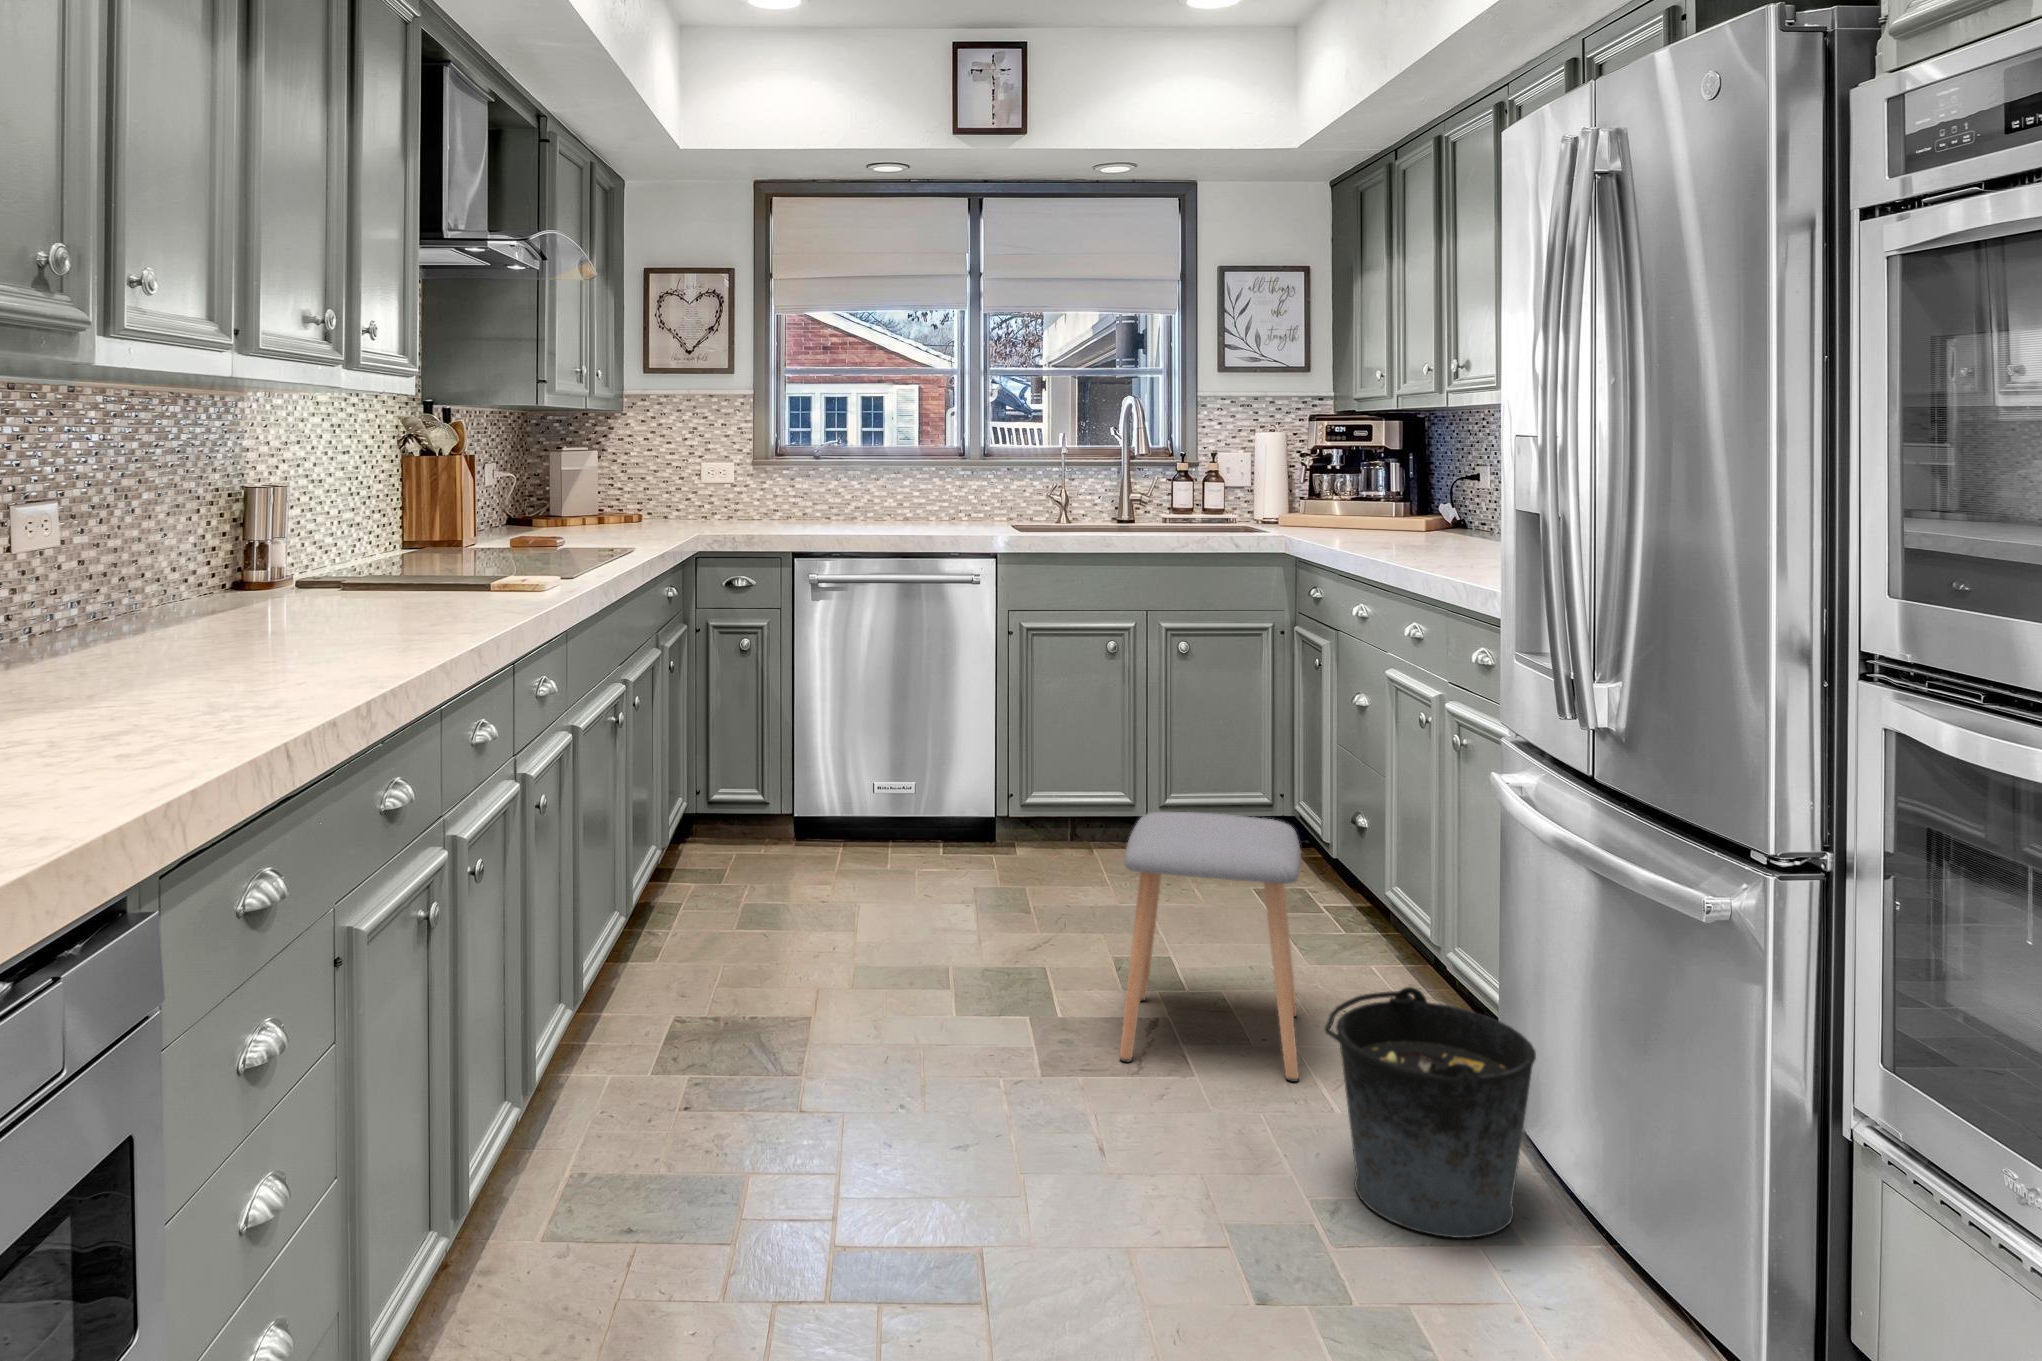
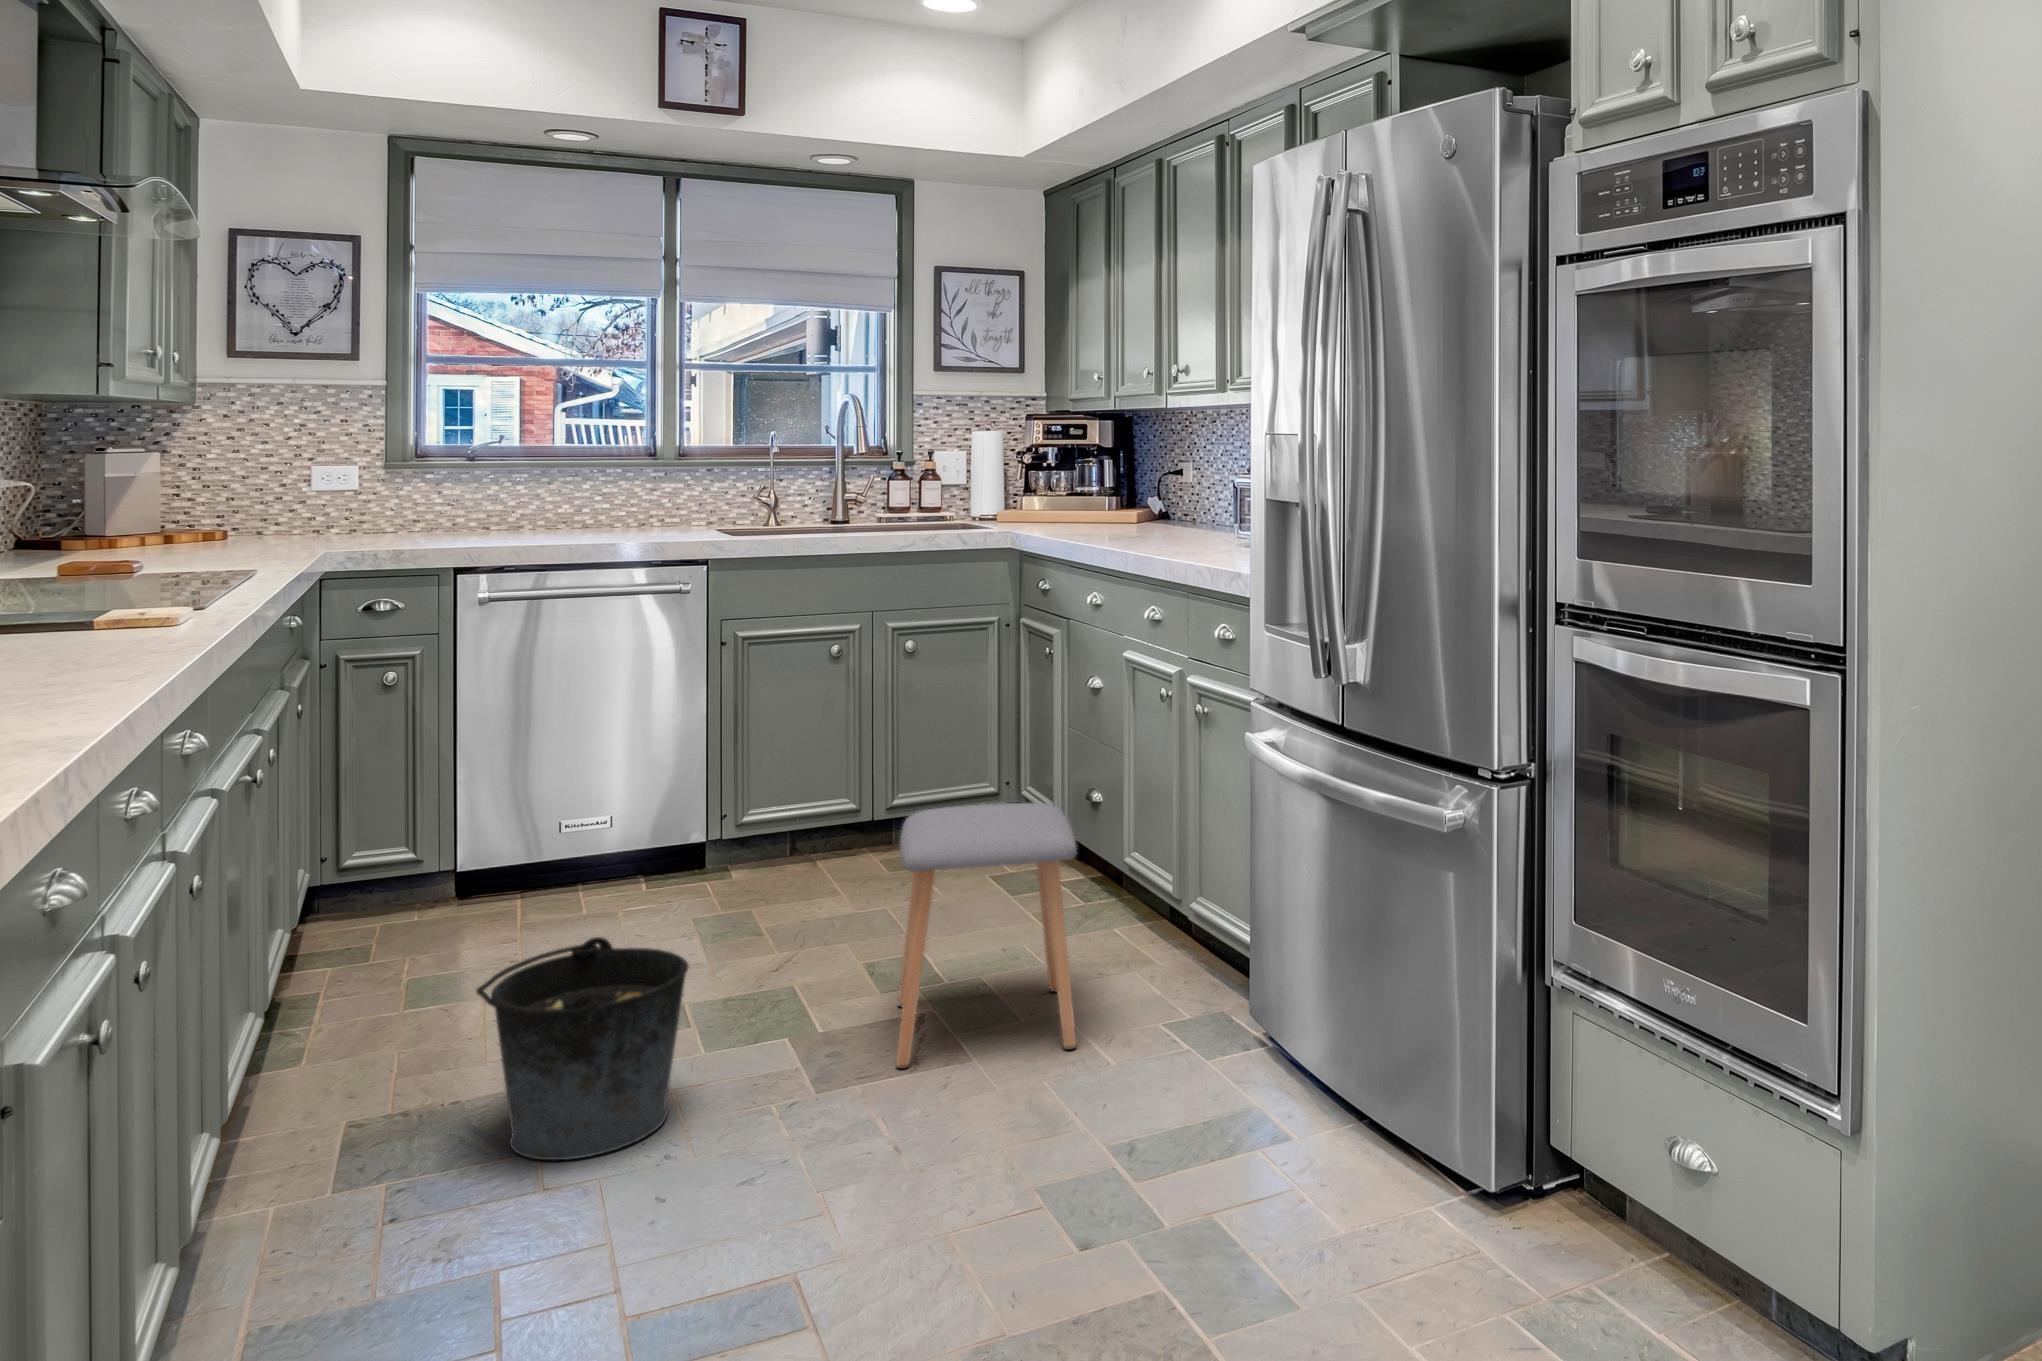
bucket: present [1324,987,1536,1238] -> present [476,937,689,1160]

